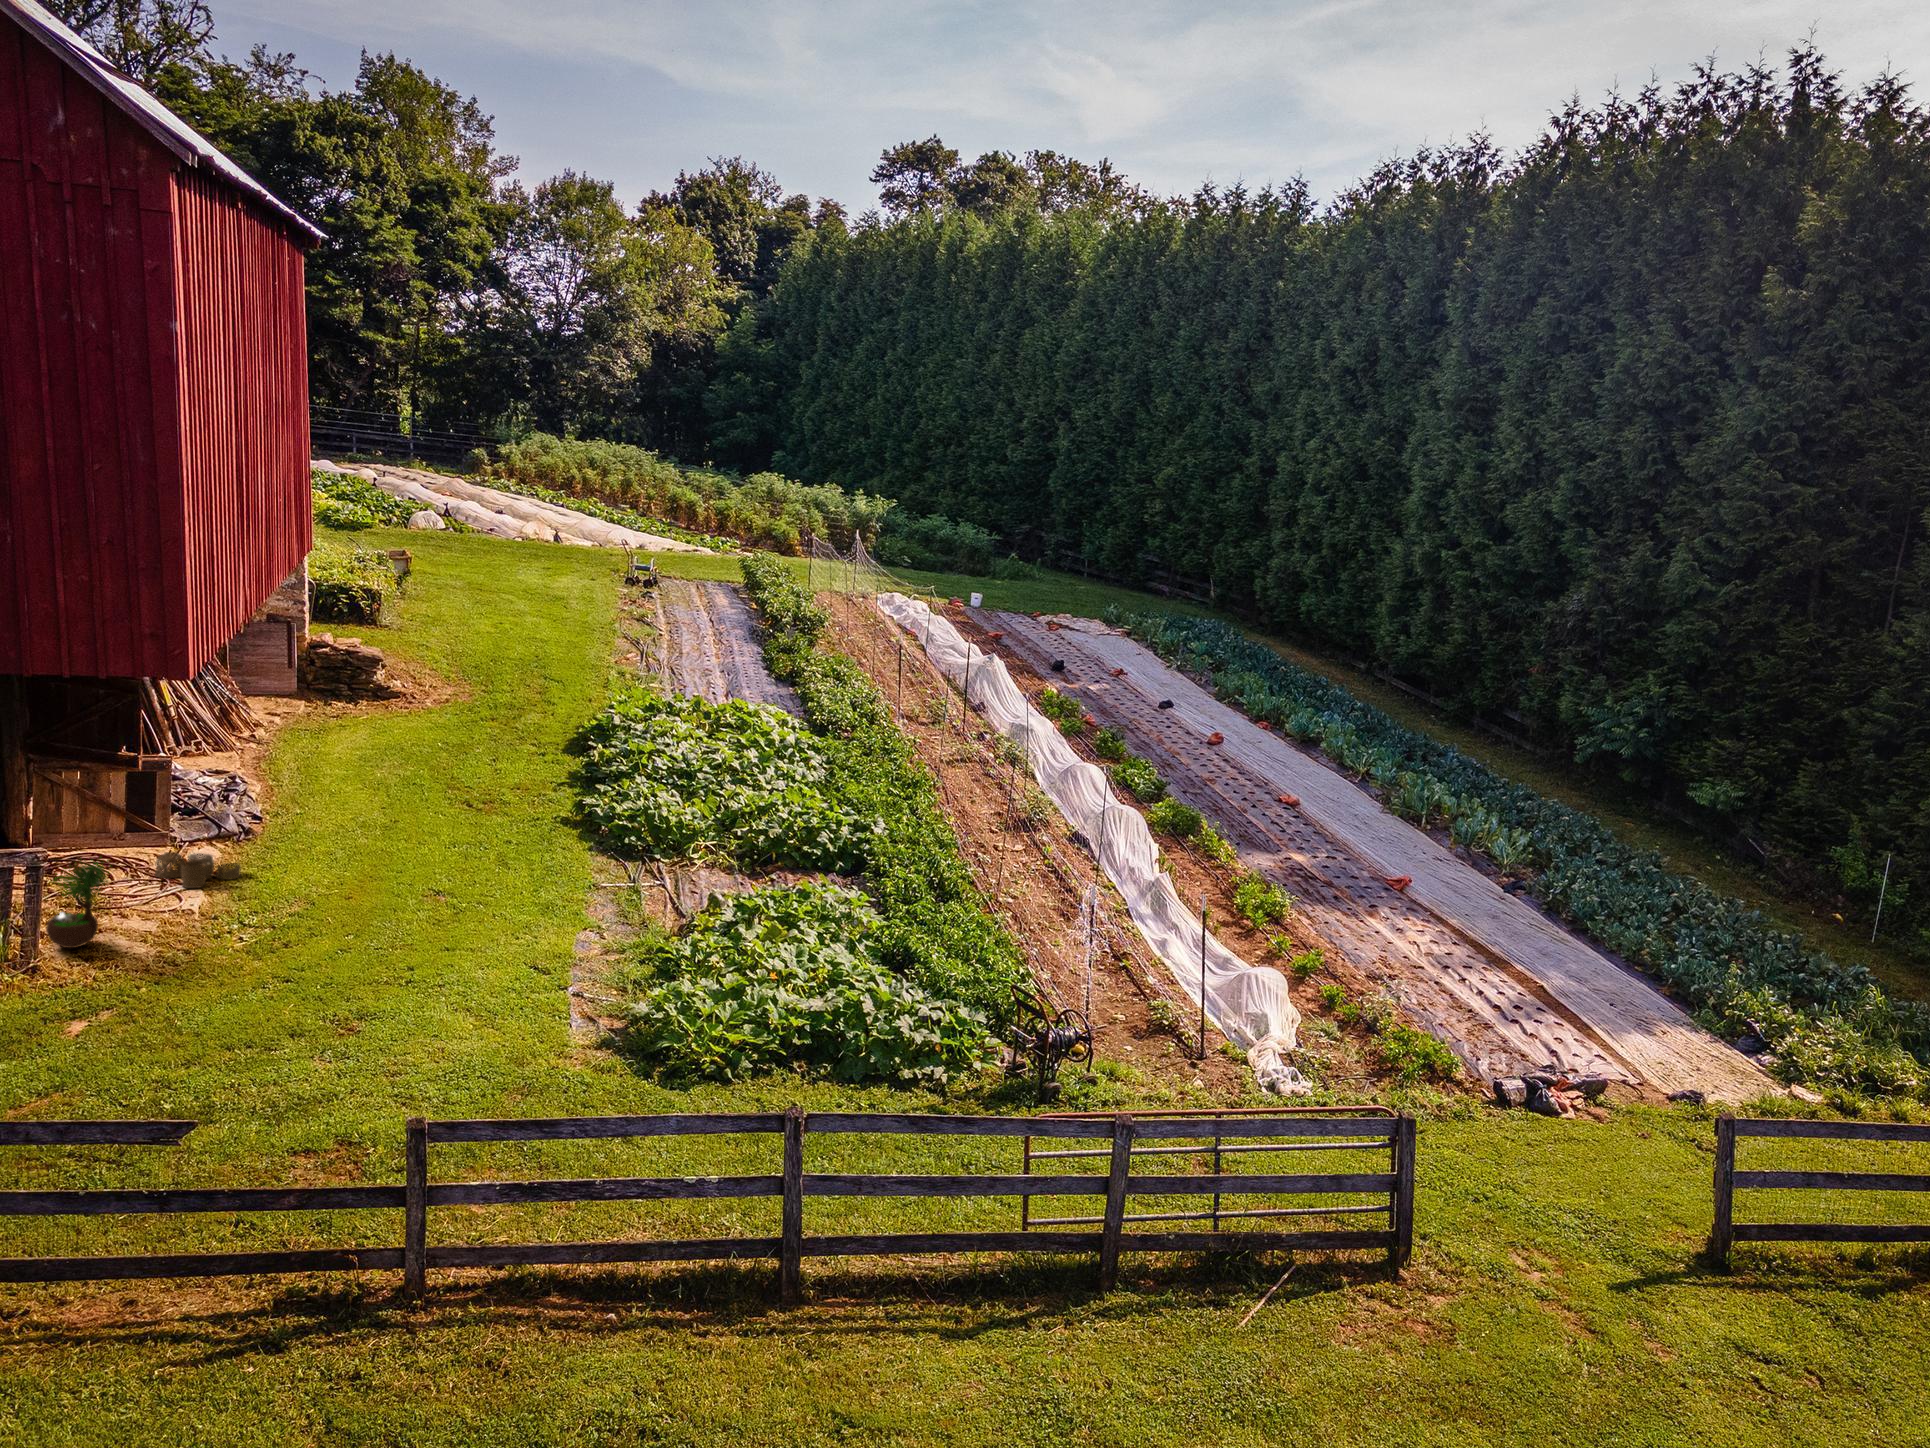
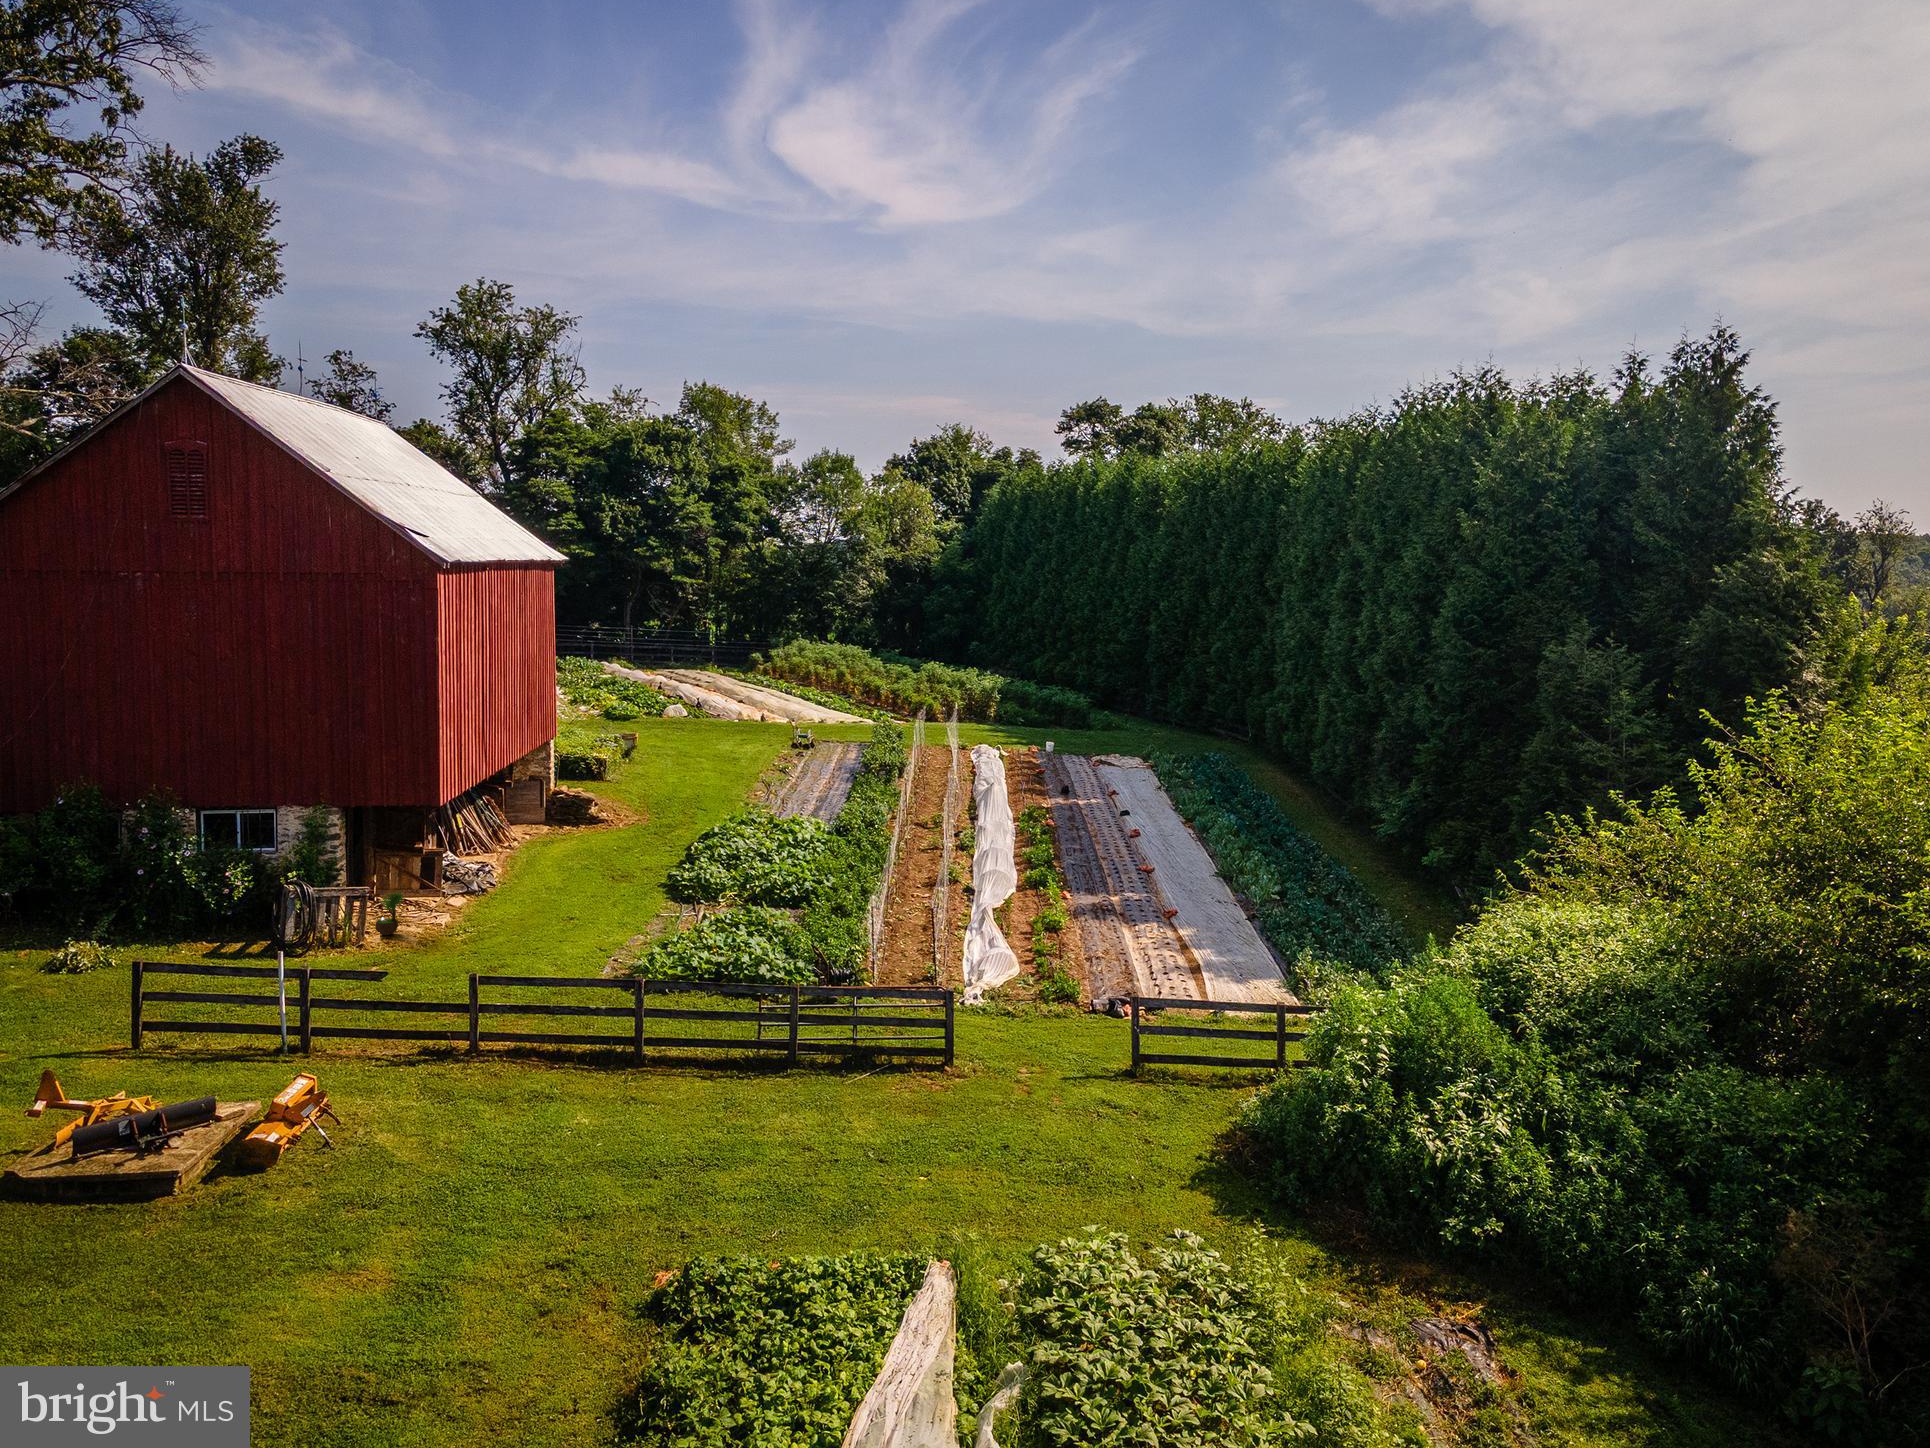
woven basket: present [155,852,241,888] -> none [434,896,475,914]

